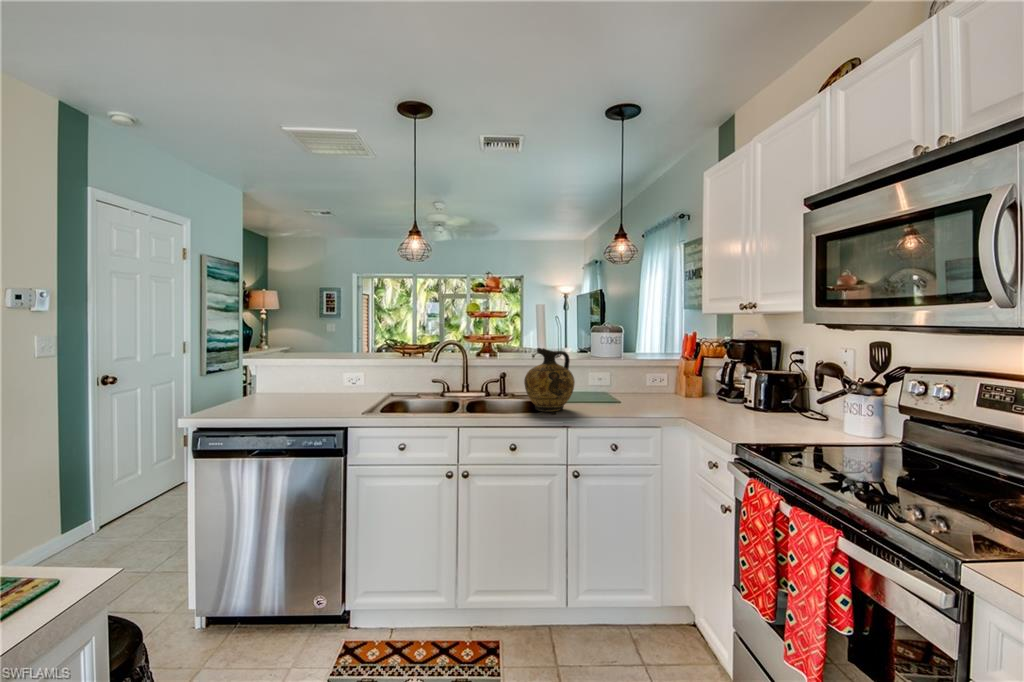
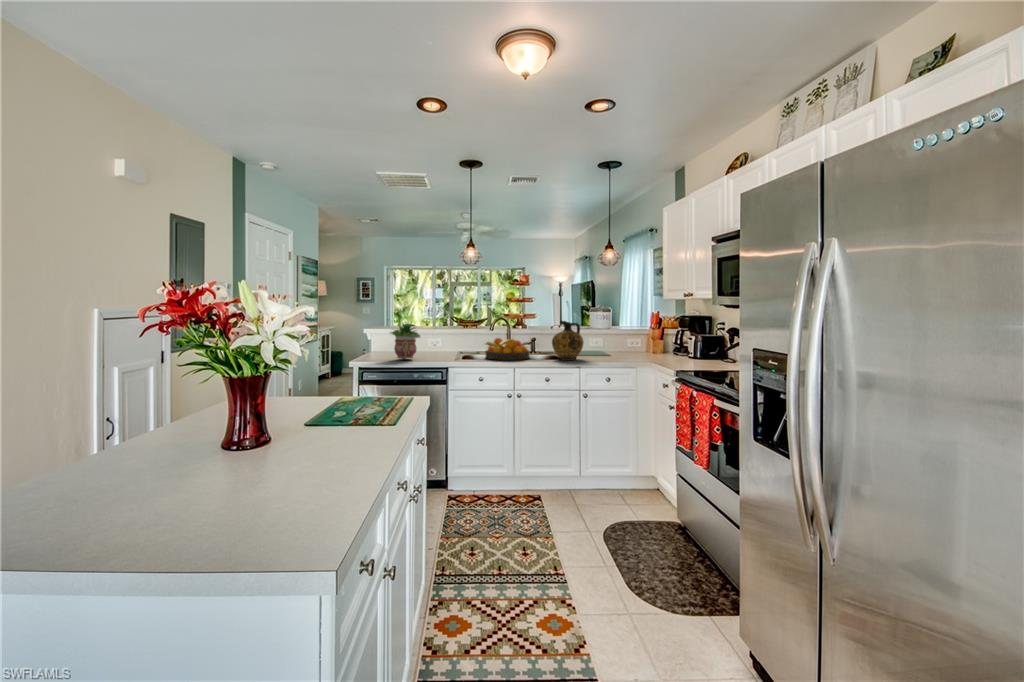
potted plant: none [267,348,321,409] -> present [390,322,420,359]
fruit bowl: none [420,374,491,411] -> present [485,338,529,360]

